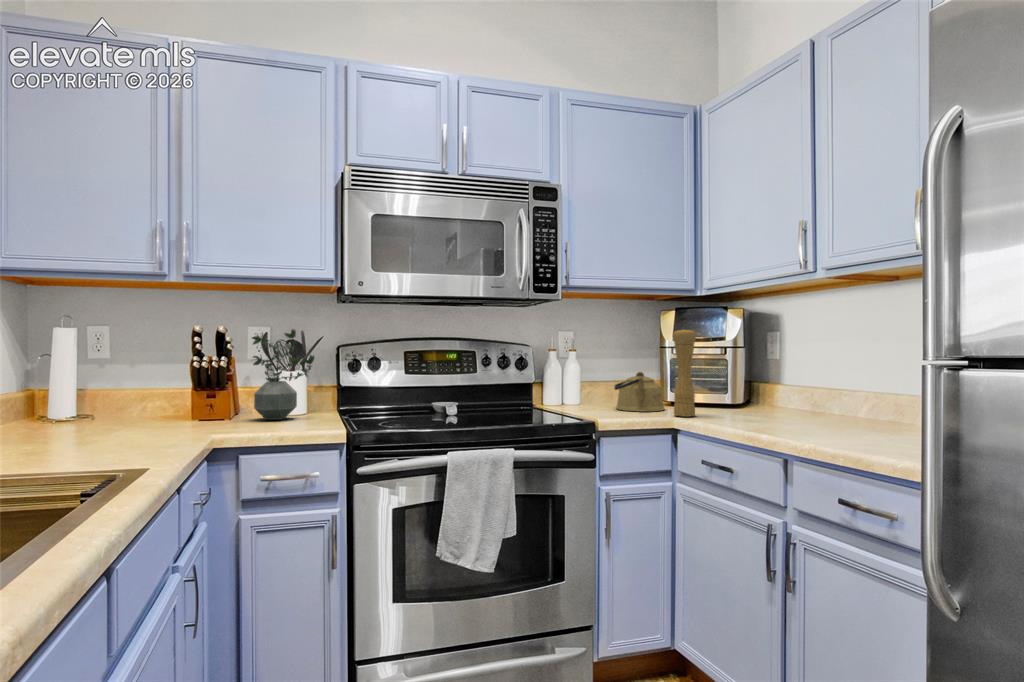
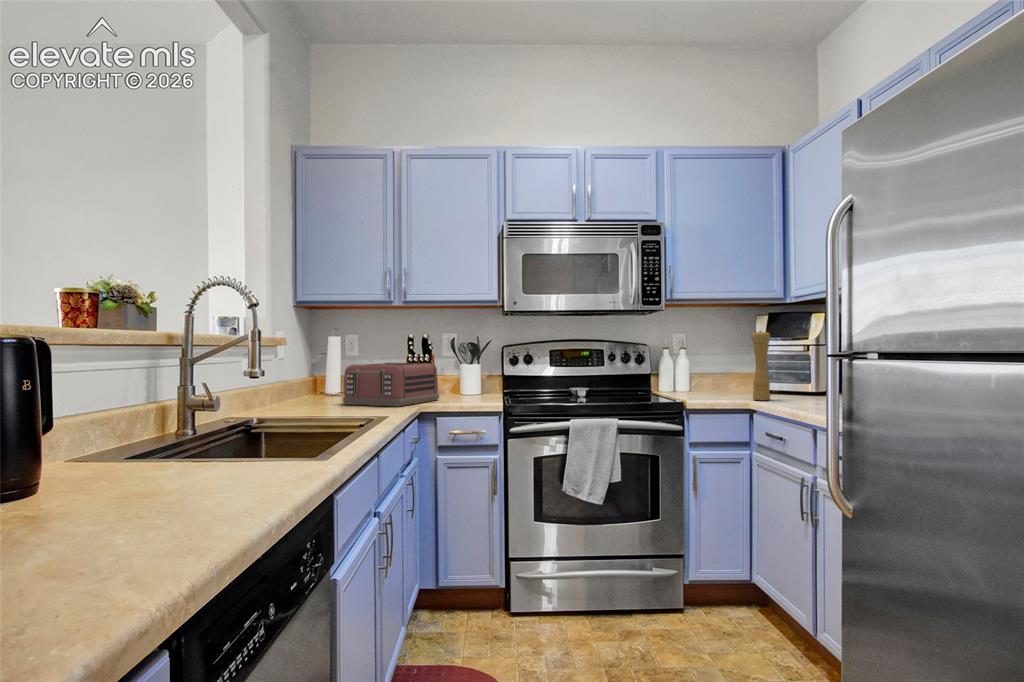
potted plant: present [252,329,314,420] -> none [444,335,485,397]
toaster: none [69,370,243,442] -> present [343,363,439,406]
kettle: present [614,372,665,412] -> none [710,365,753,397]

